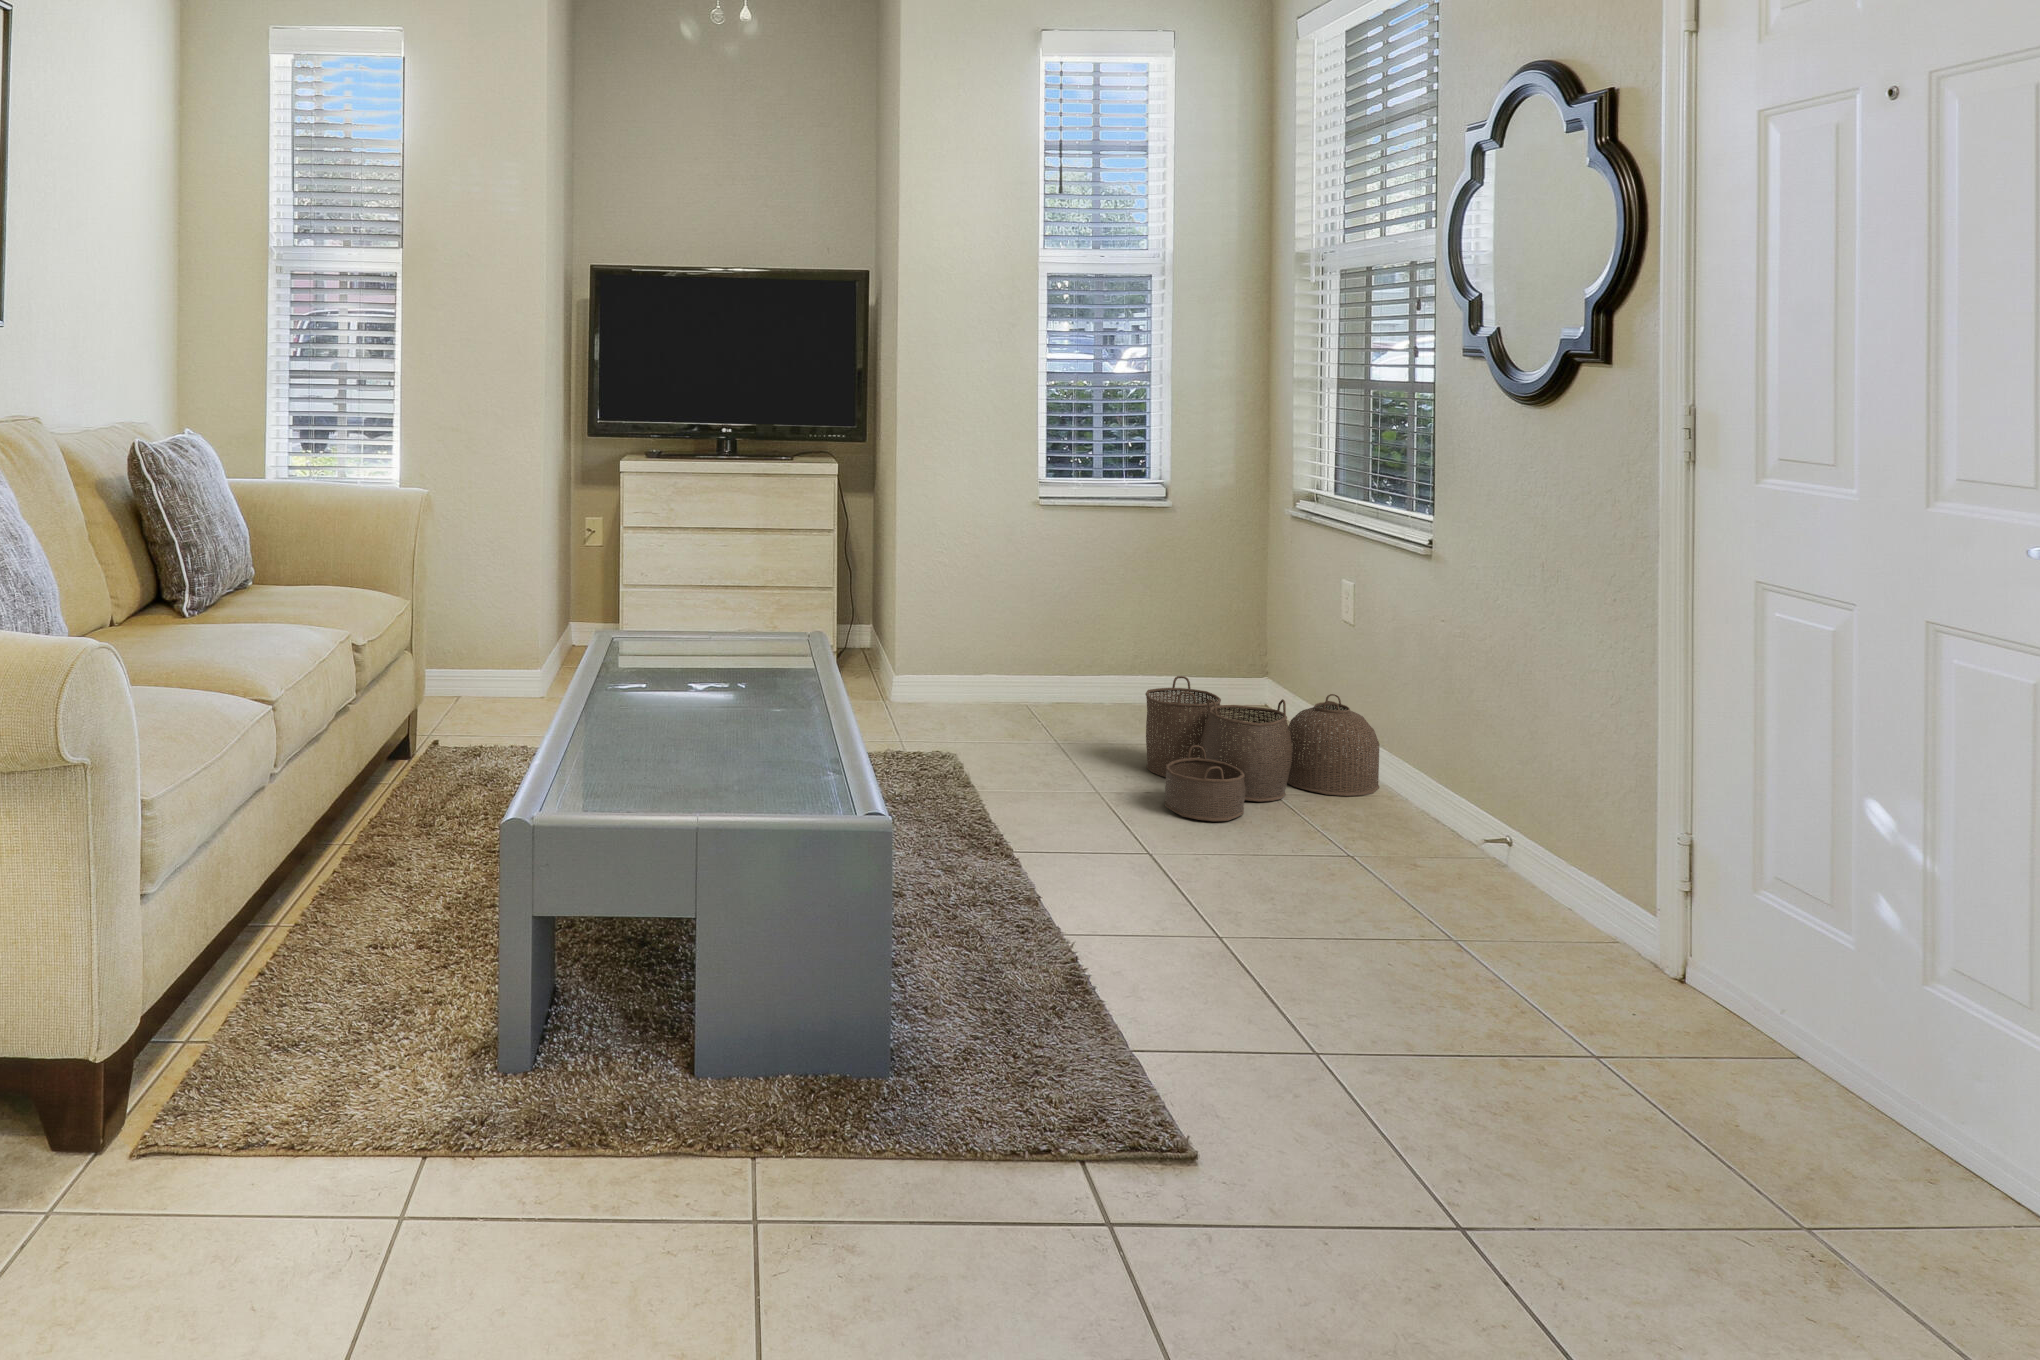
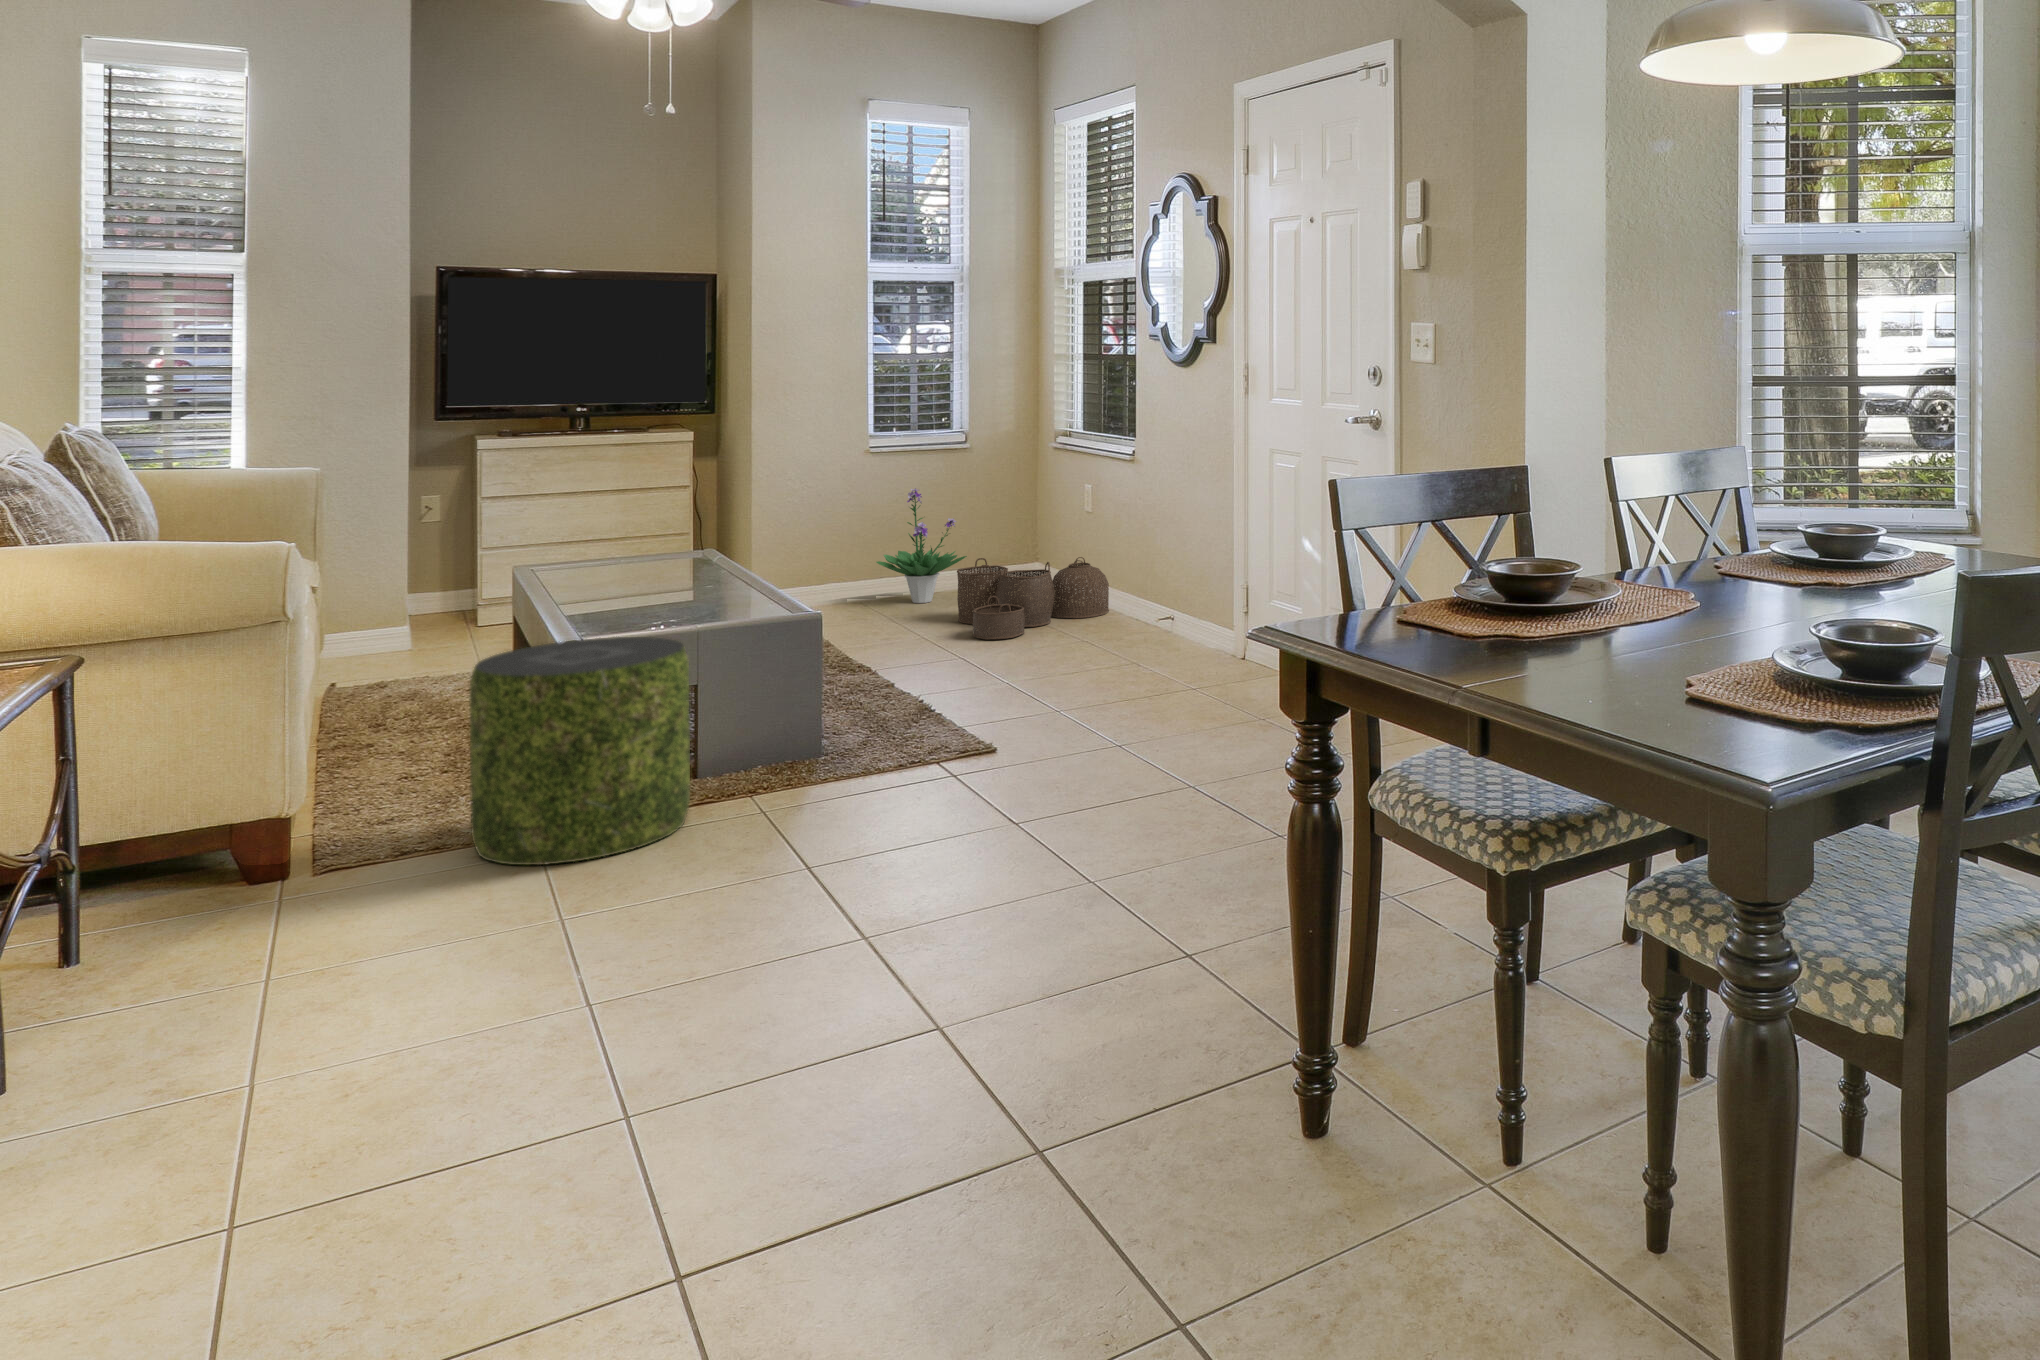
potted plant: none [1041,559,1164,722] -> present [876,488,967,603]
pouf: none [311,826,644,1283] -> present [470,637,690,865]

